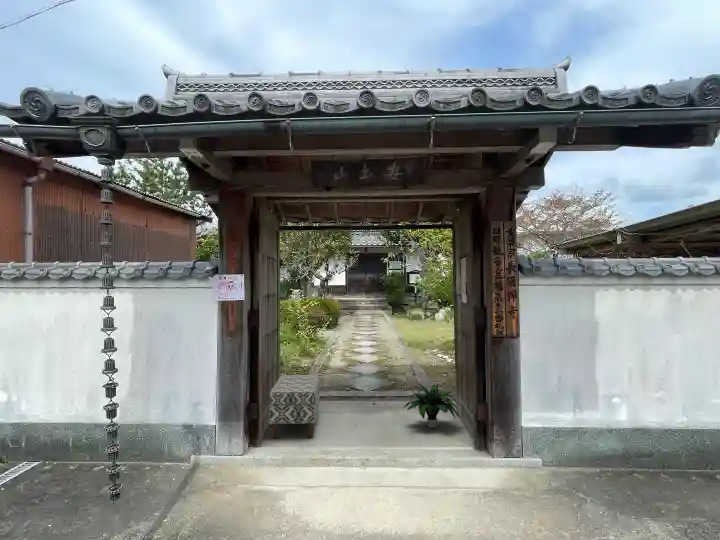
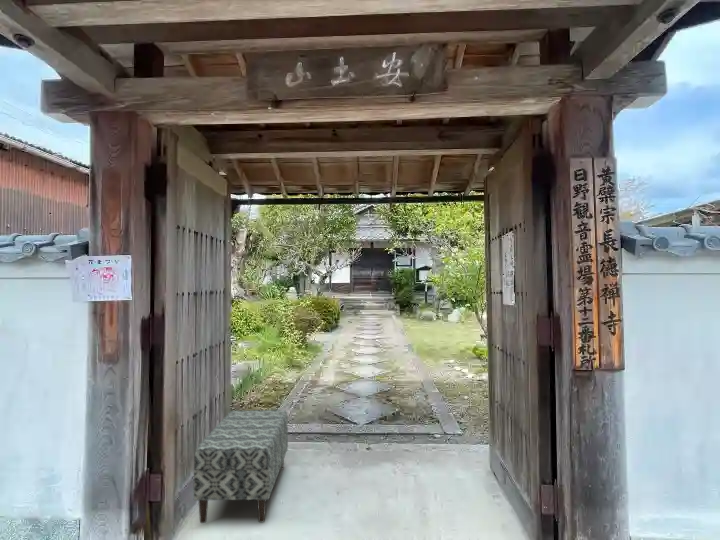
potted plant: present [404,384,460,428] -> none [411,428,502,502]

